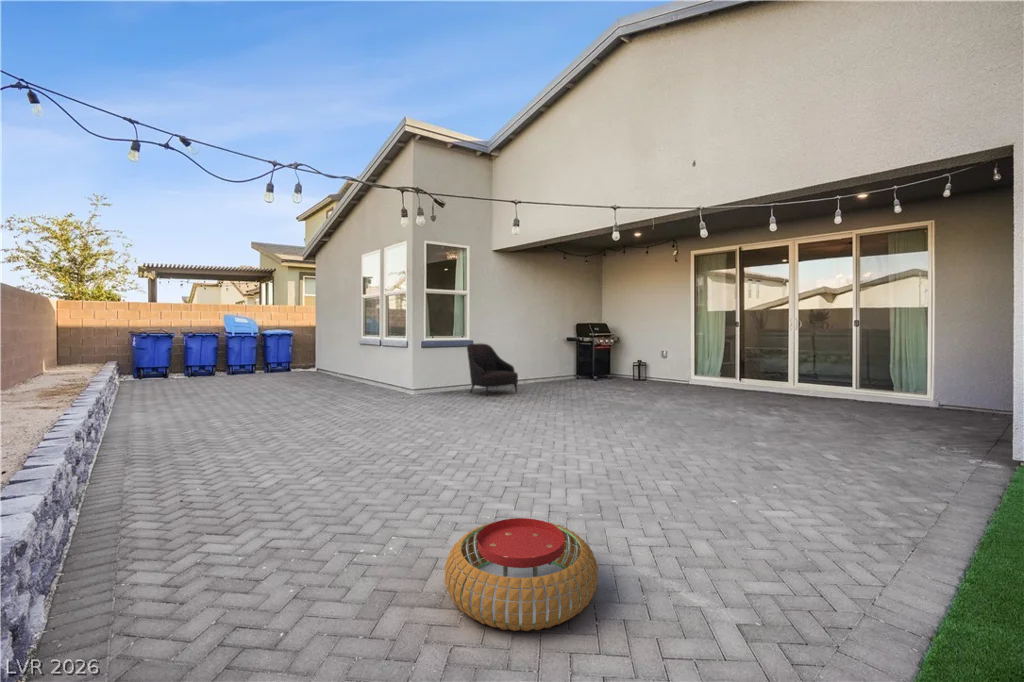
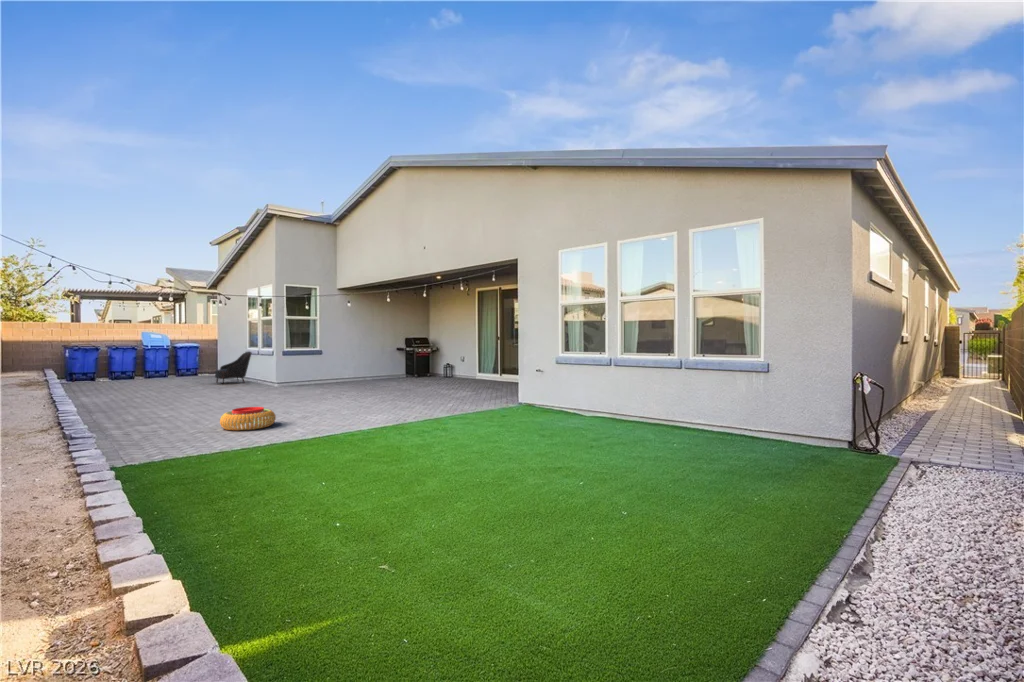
armchair: present [467,344,518,392] -> present [215,352,252,384]

